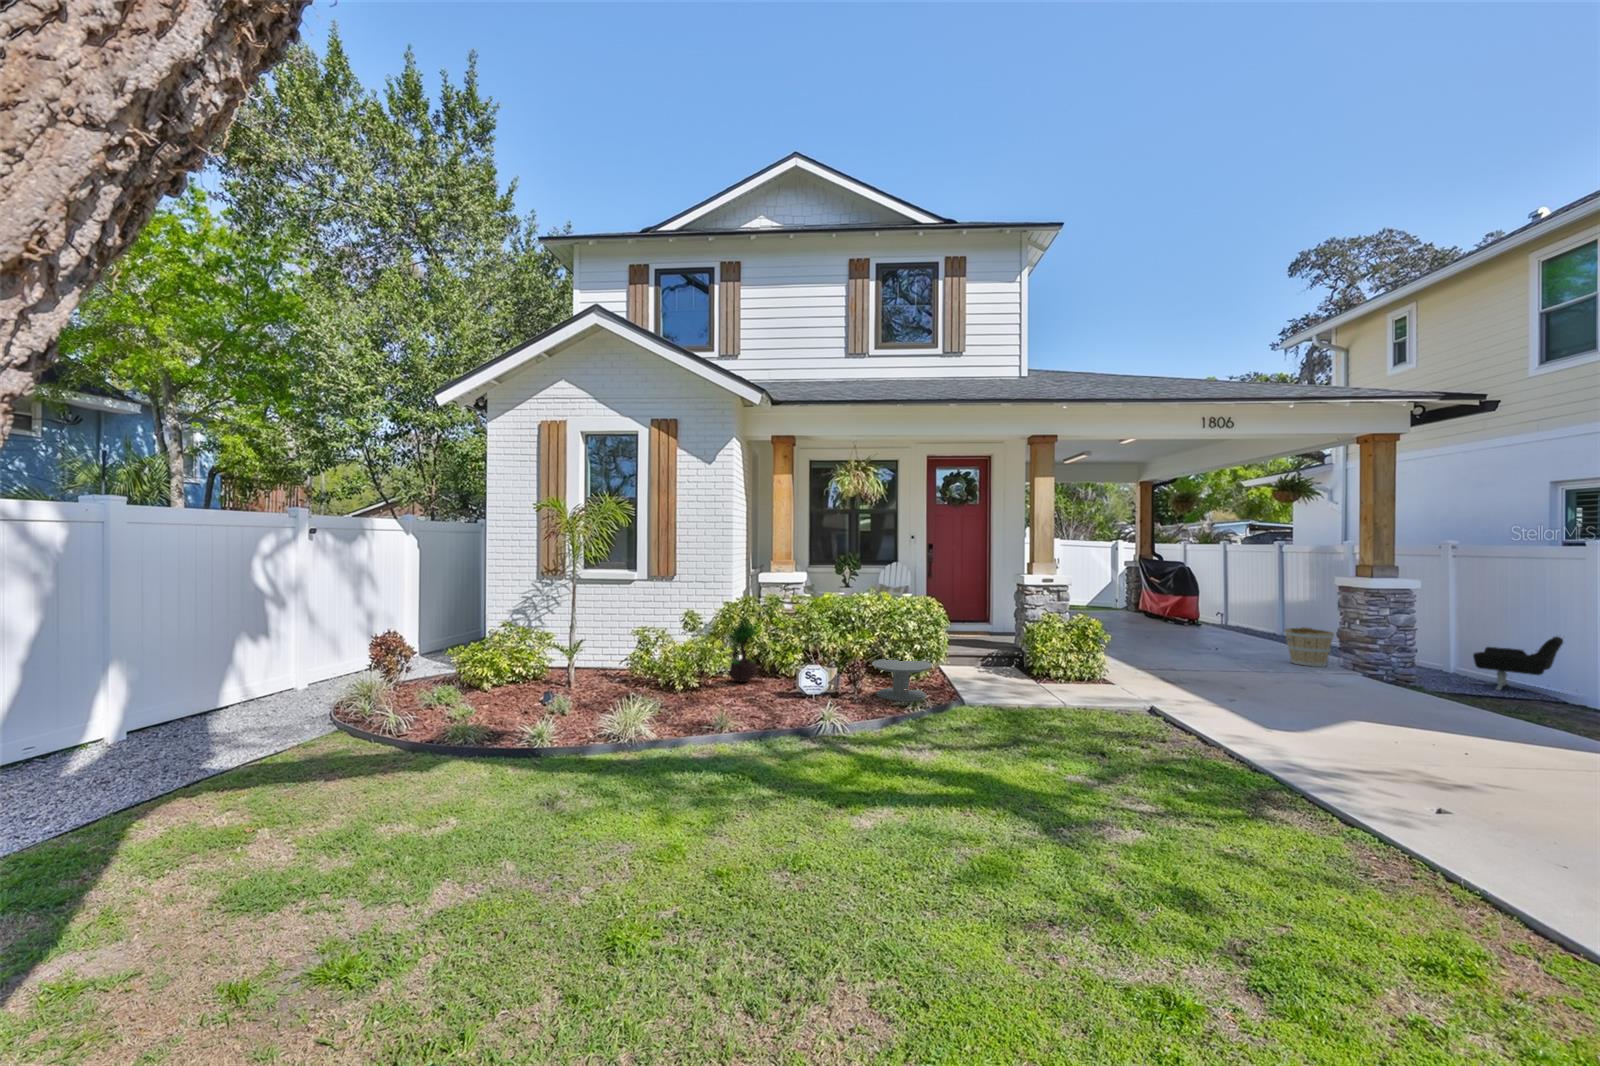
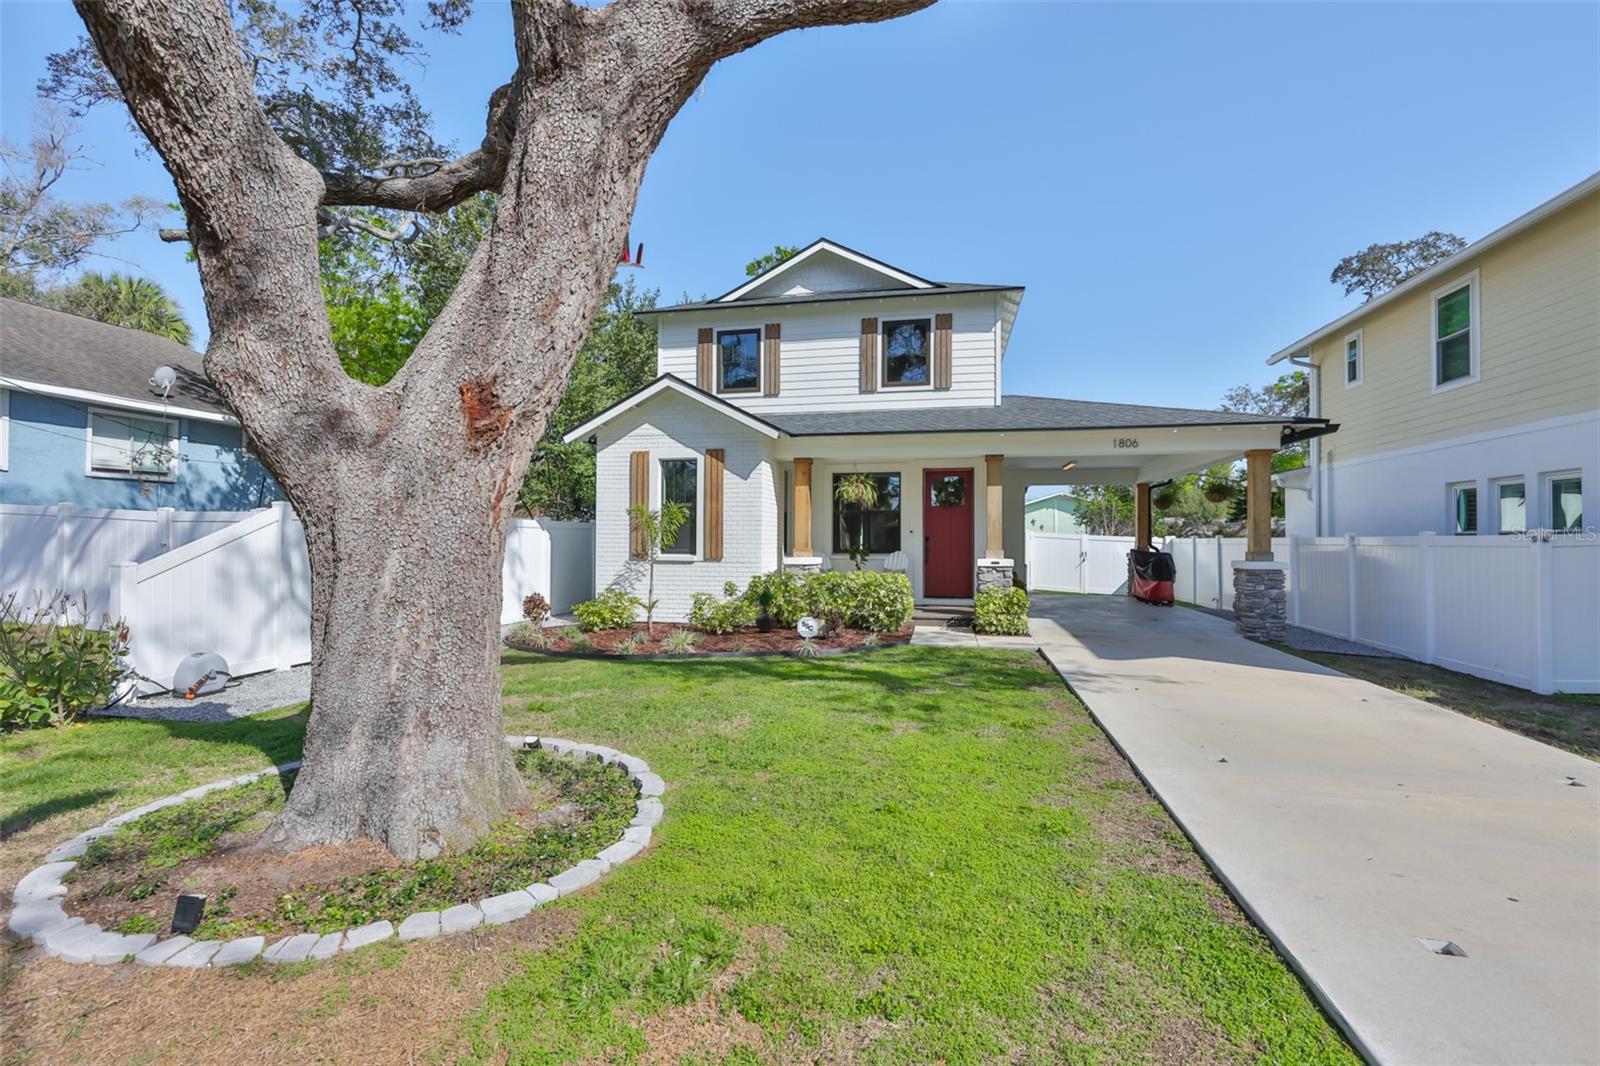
wooden bucket: present [1284,627,1334,667] -> none [1197,604,1235,635]
lounge chair: present [1473,636,1563,692] -> none [1317,608,1390,652]
side table: present [872,658,932,701] -> none [849,616,891,643]

